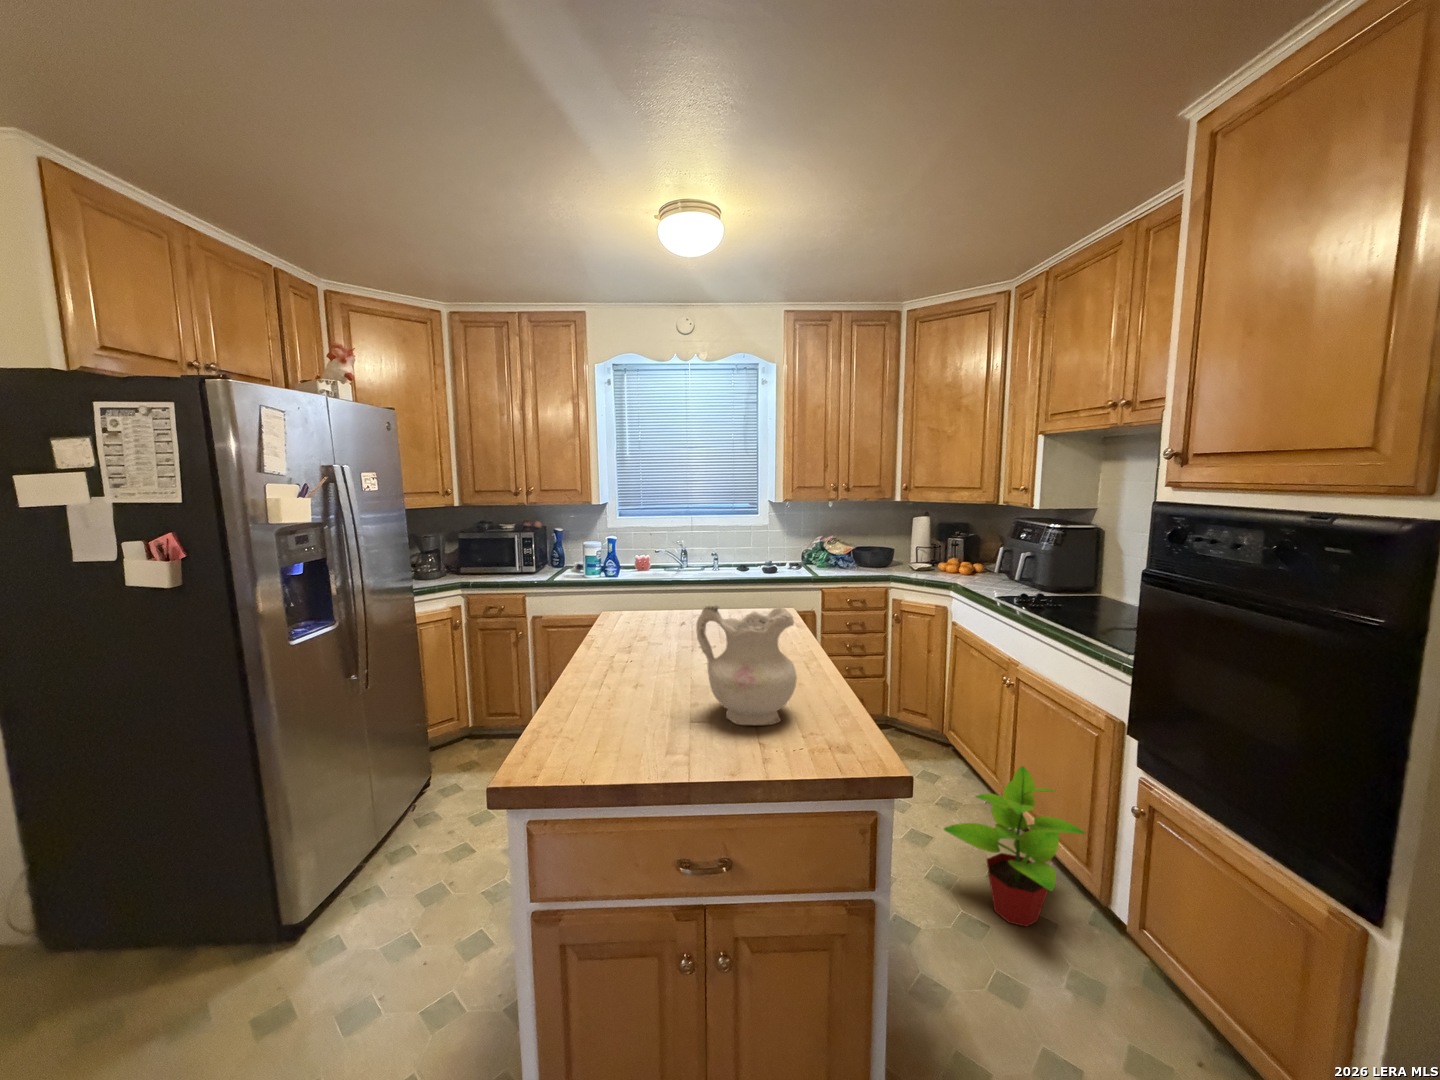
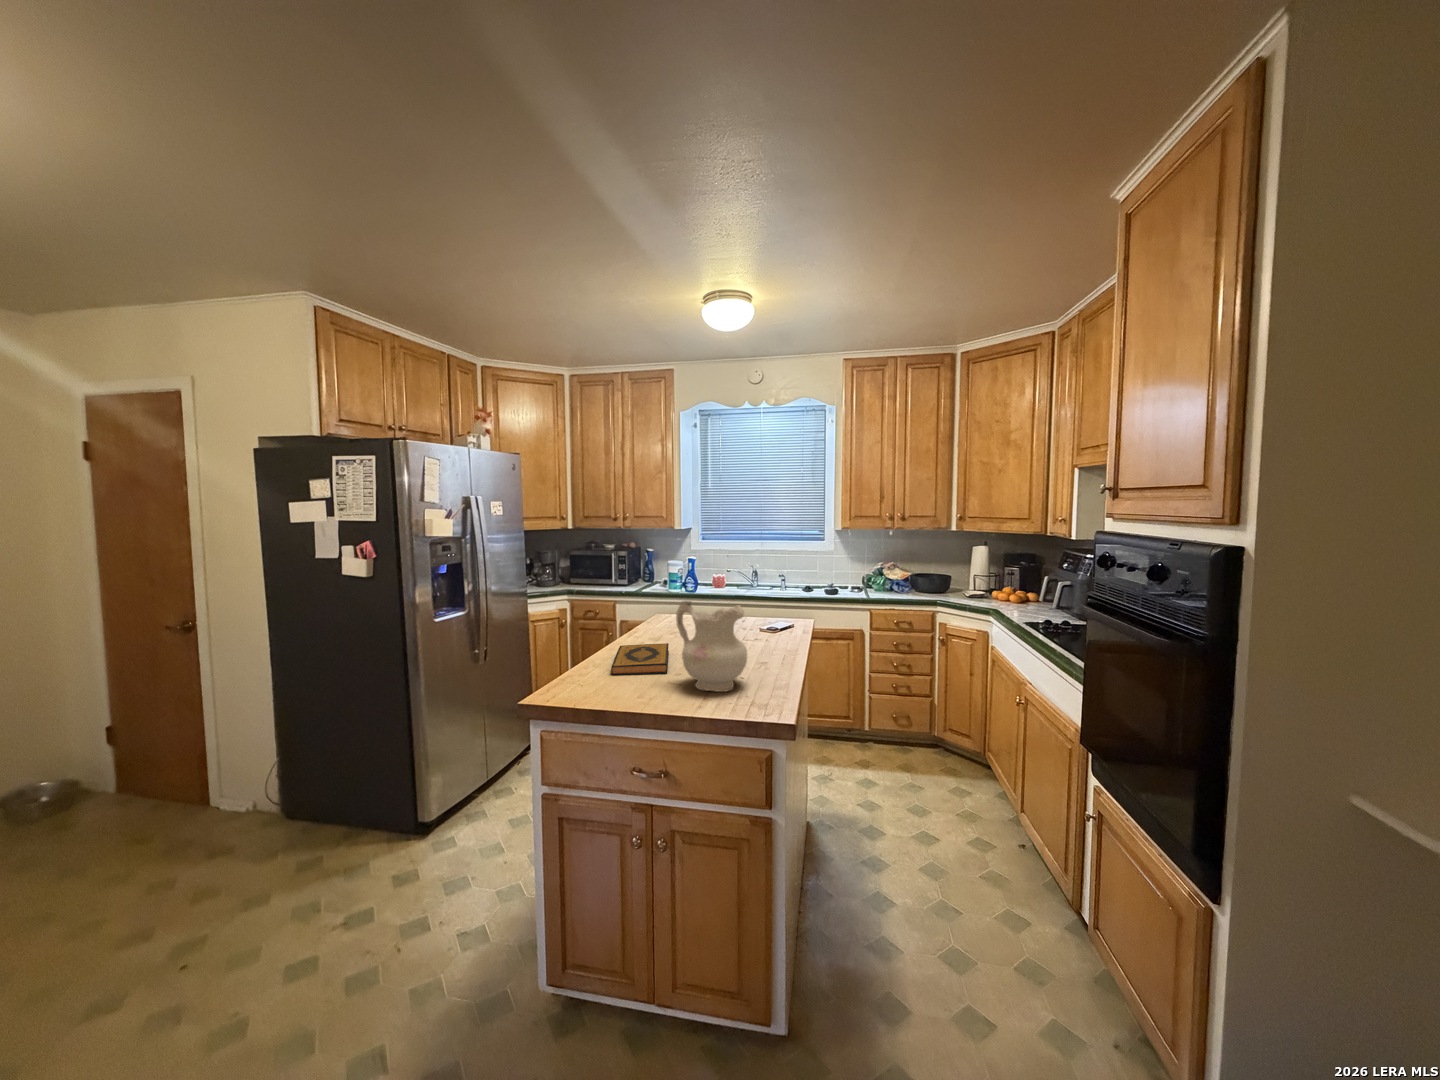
hardback book: none [591,656,676,711] -> present [611,643,669,675]
potted plant: present [944,766,1085,927] -> none [933,773,1053,922]

